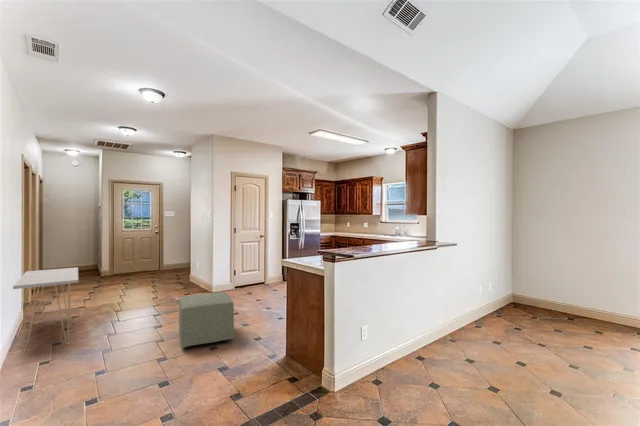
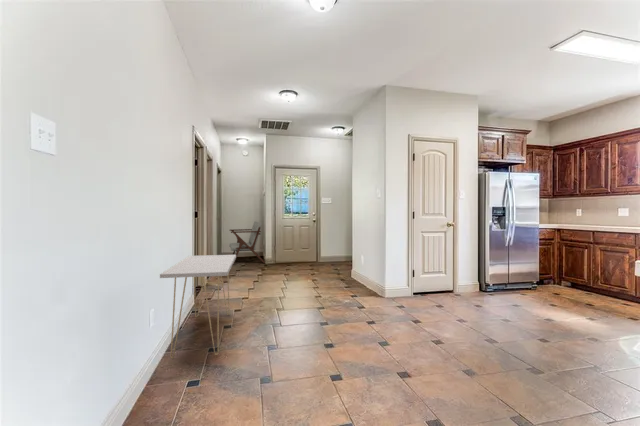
lounge chair: none [54,234,99,280] -> present [229,221,265,264]
ottoman: present [179,292,234,348] -> none [352,310,449,406]

